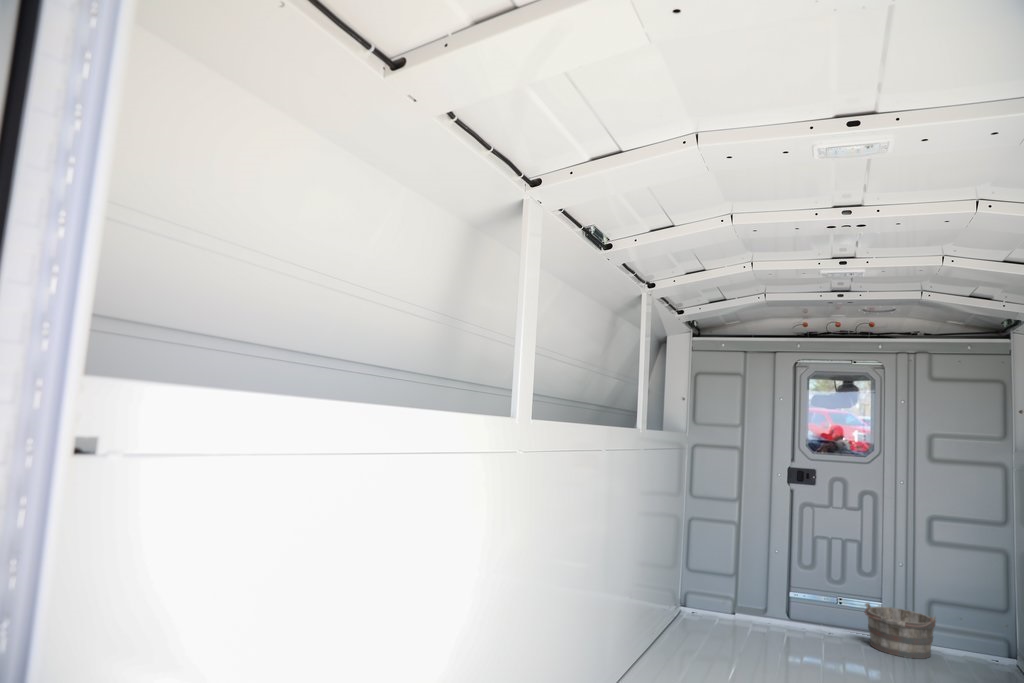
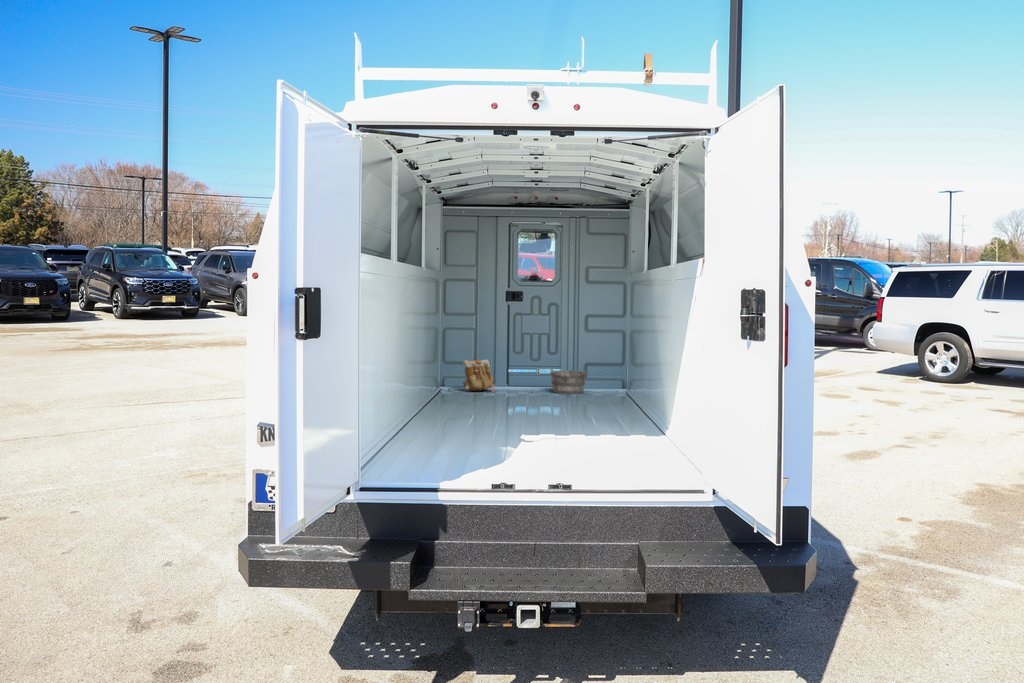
backpack: none [712,569,766,632] -> present [463,359,495,392]

